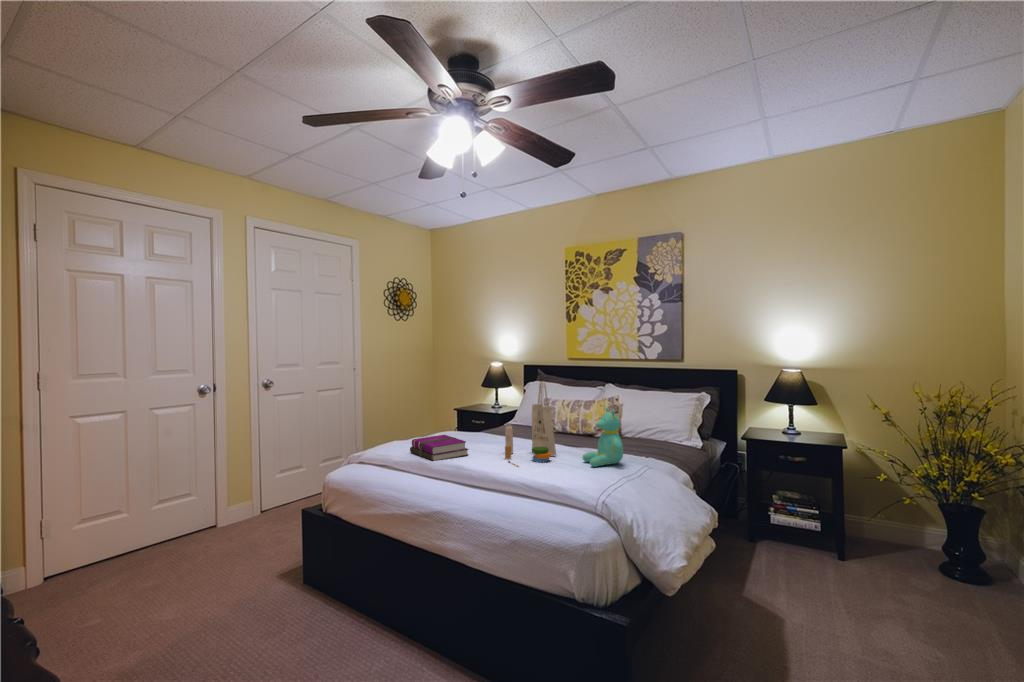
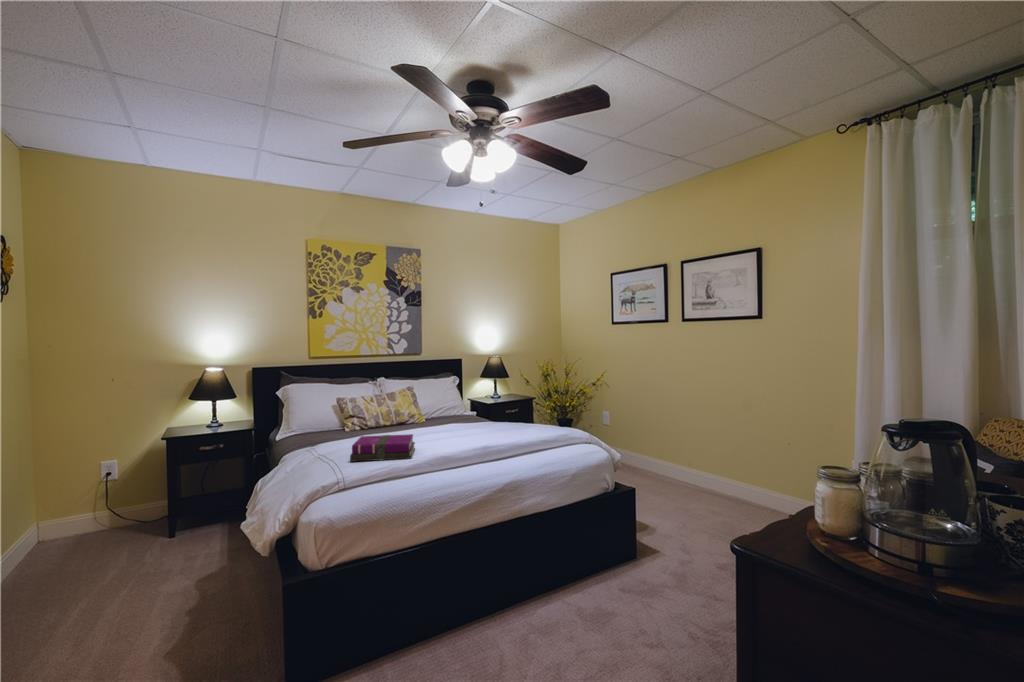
tote bag: present [505,381,556,467] -> none [430,367,489,444]
teddy bear: present [583,407,623,467] -> none [502,384,537,431]

